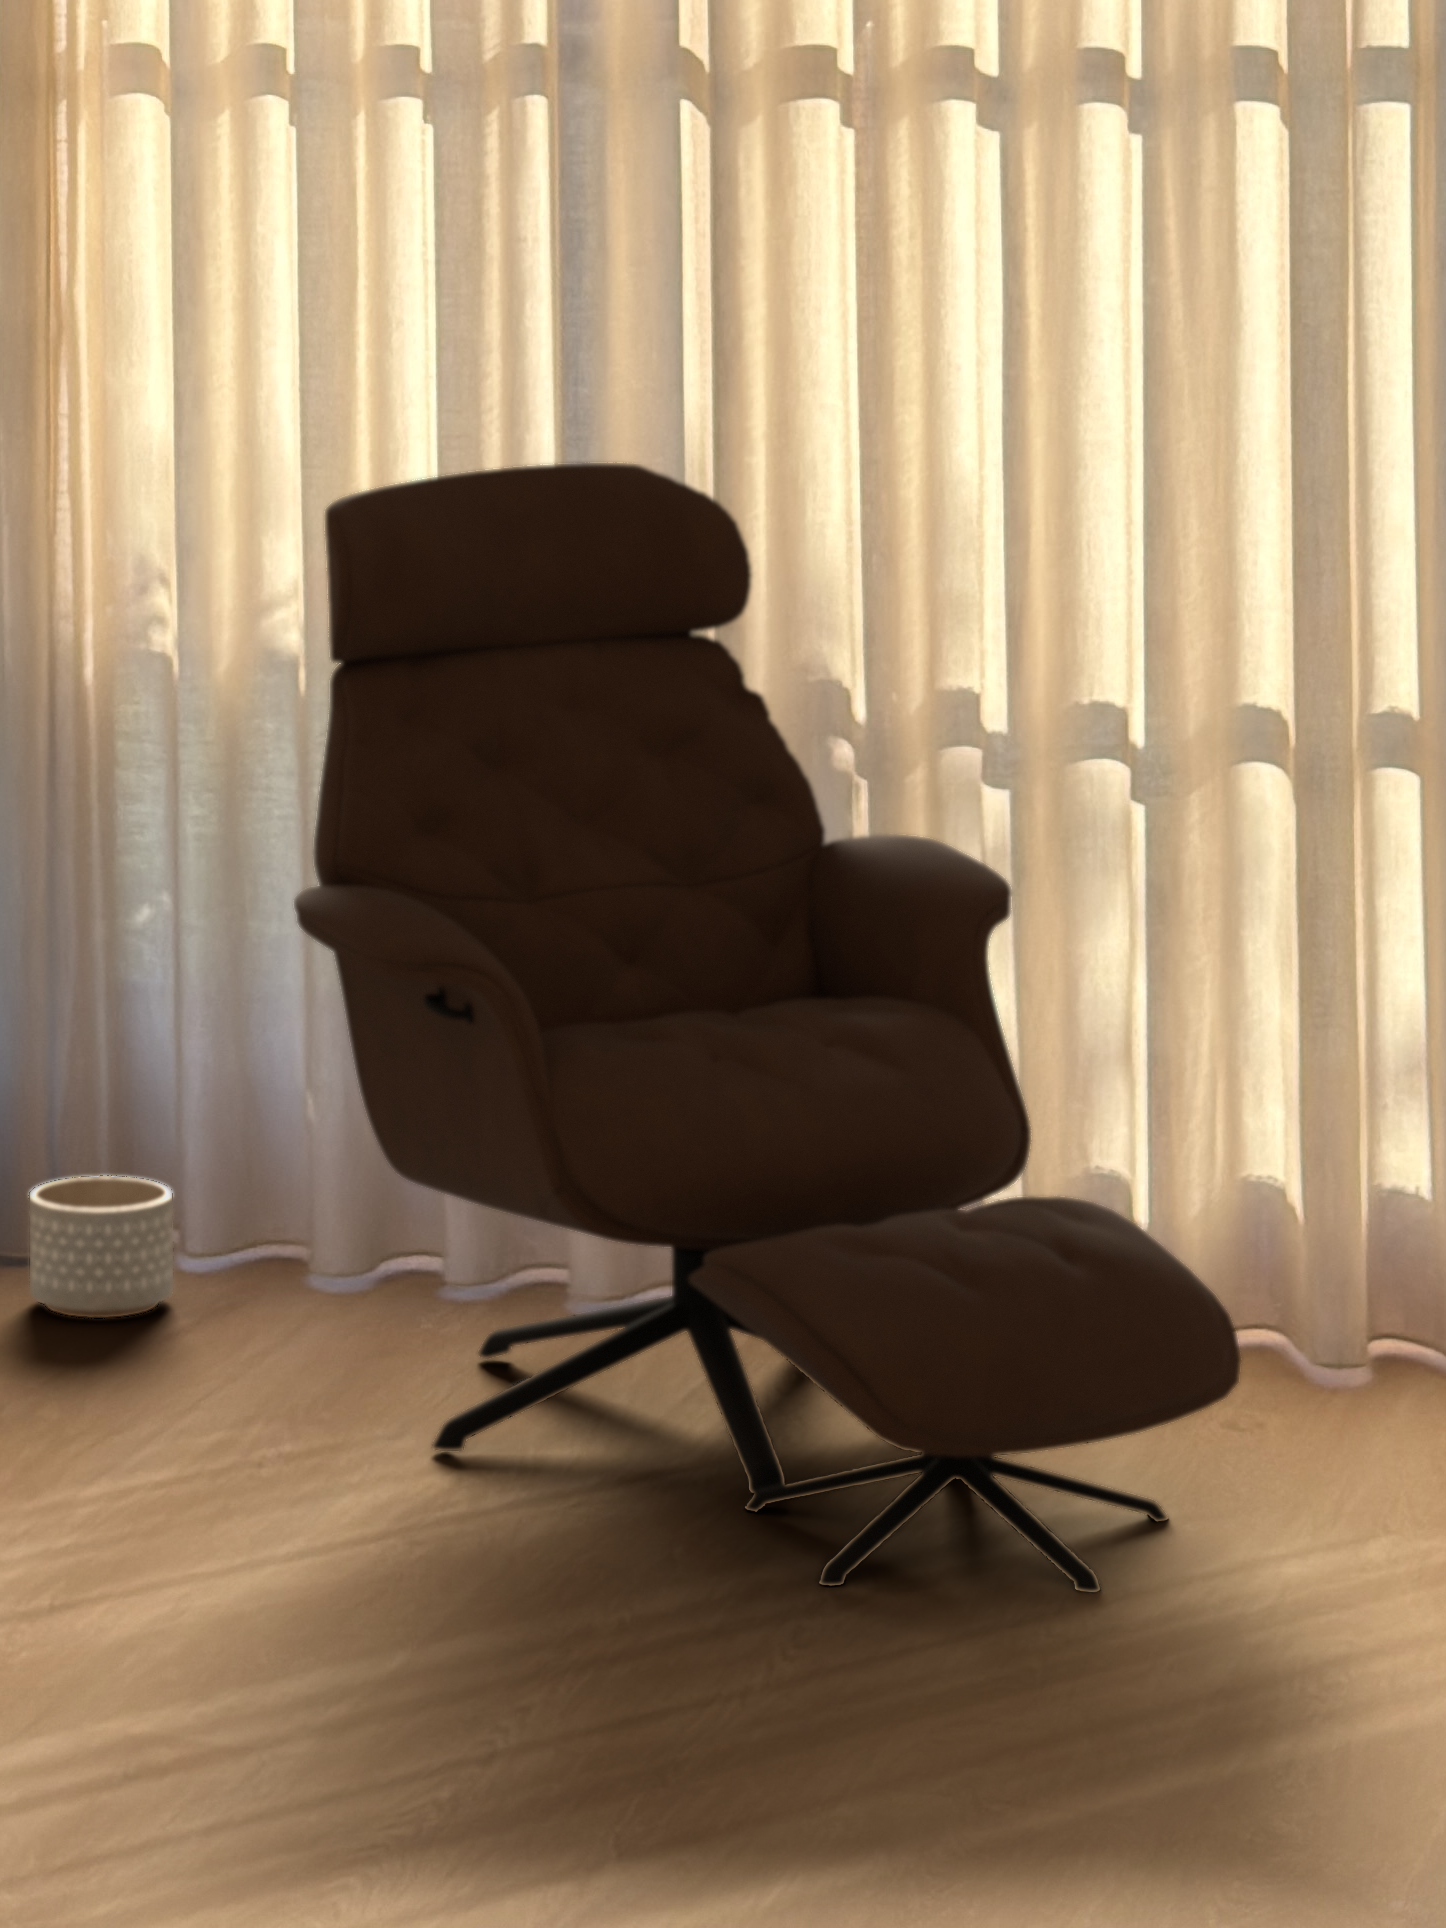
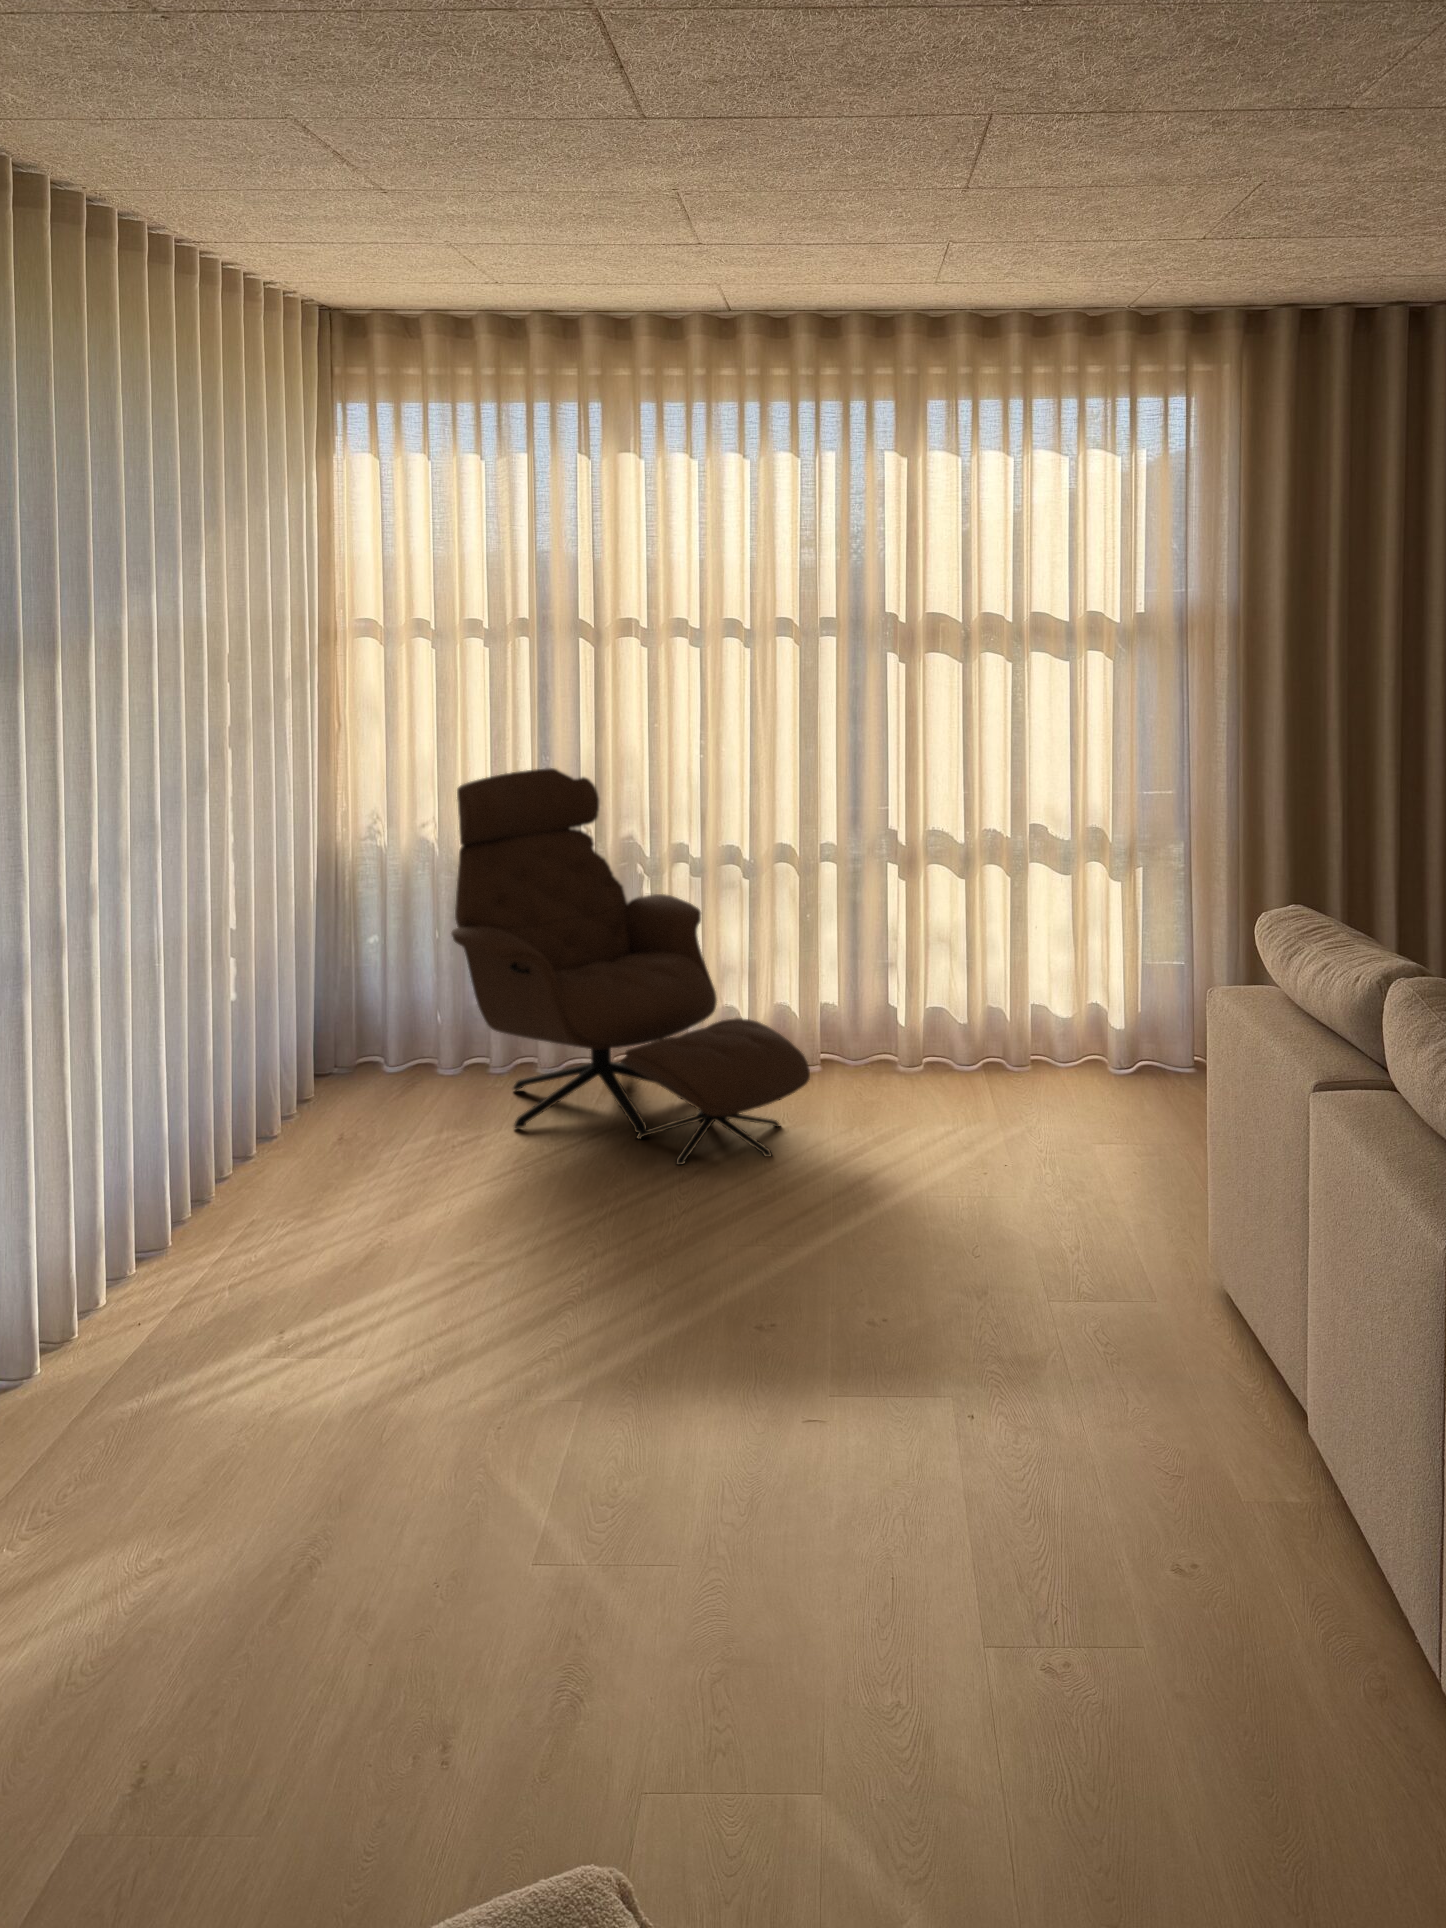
planter: present [30,1176,173,1318] -> none [334,1036,389,1089]

